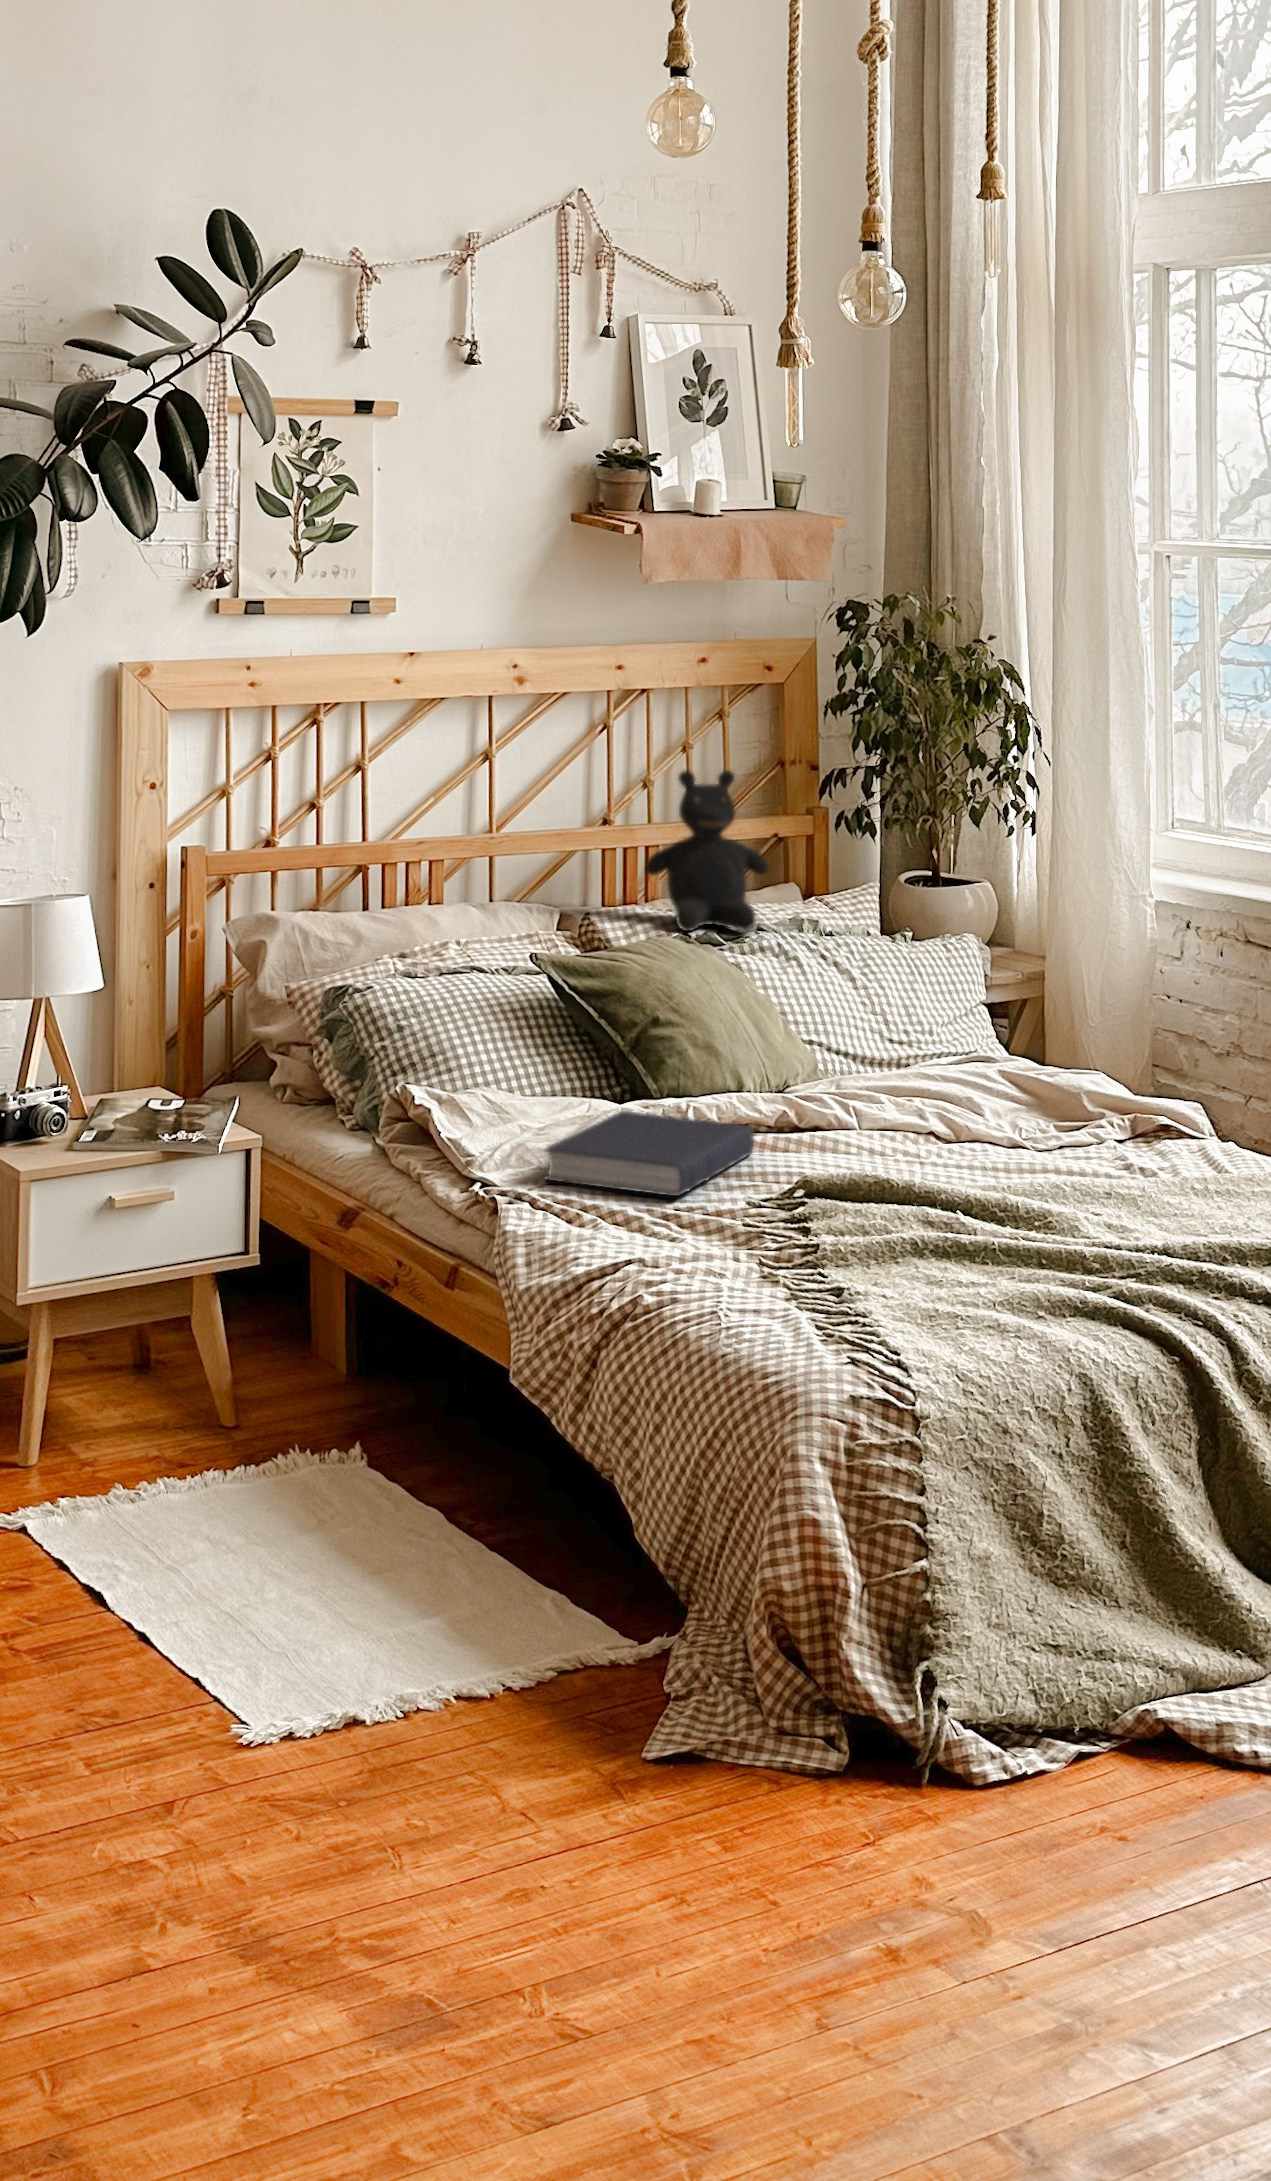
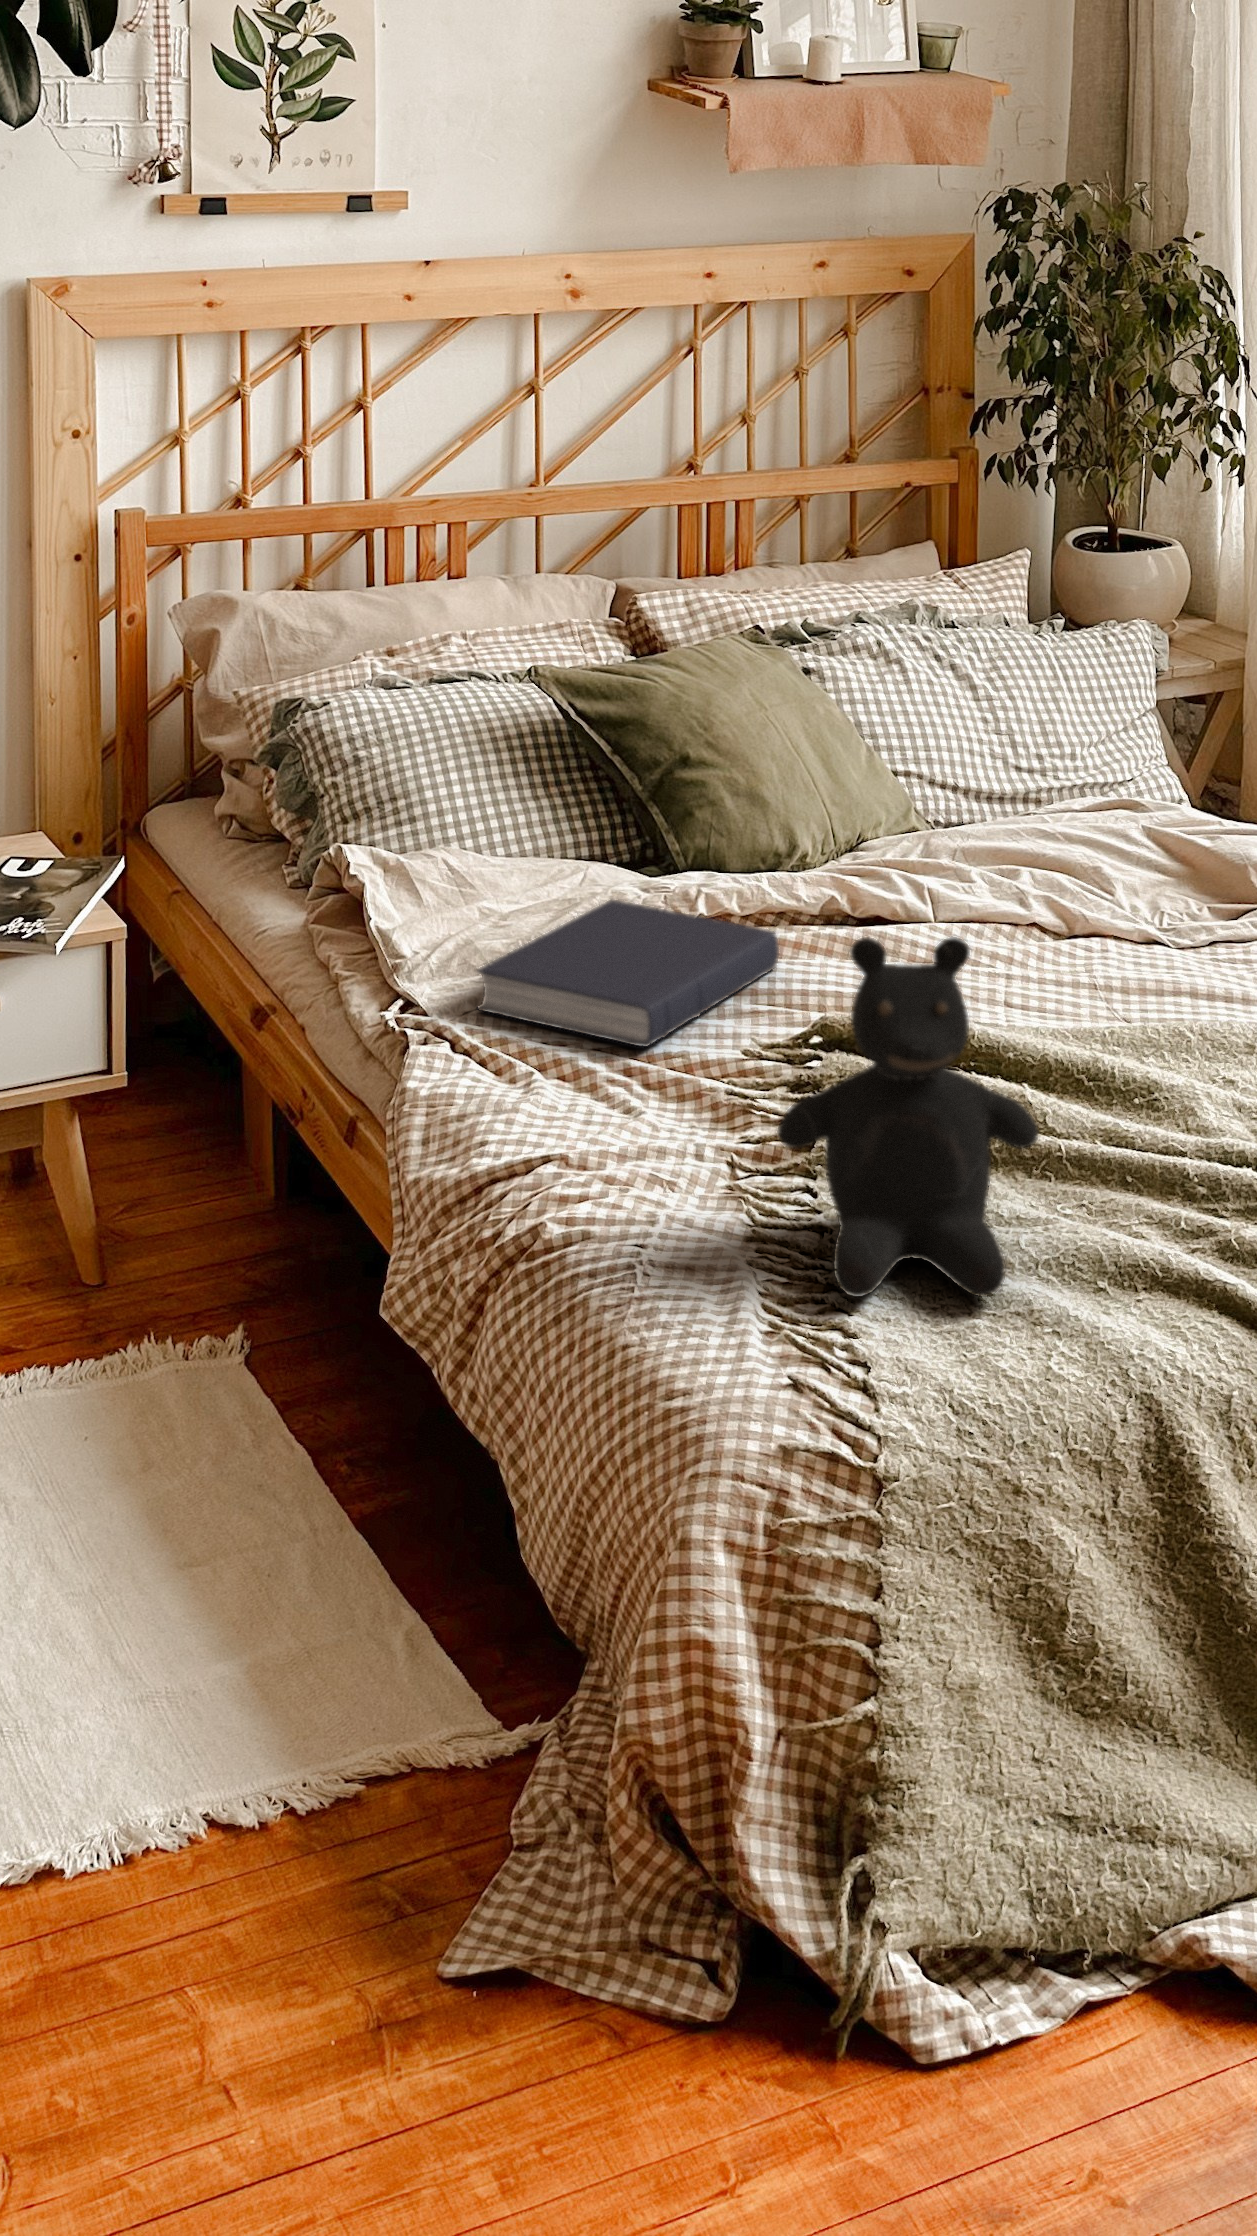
teddy bear: present [644,770,769,931] -> present [778,937,1039,1297]

